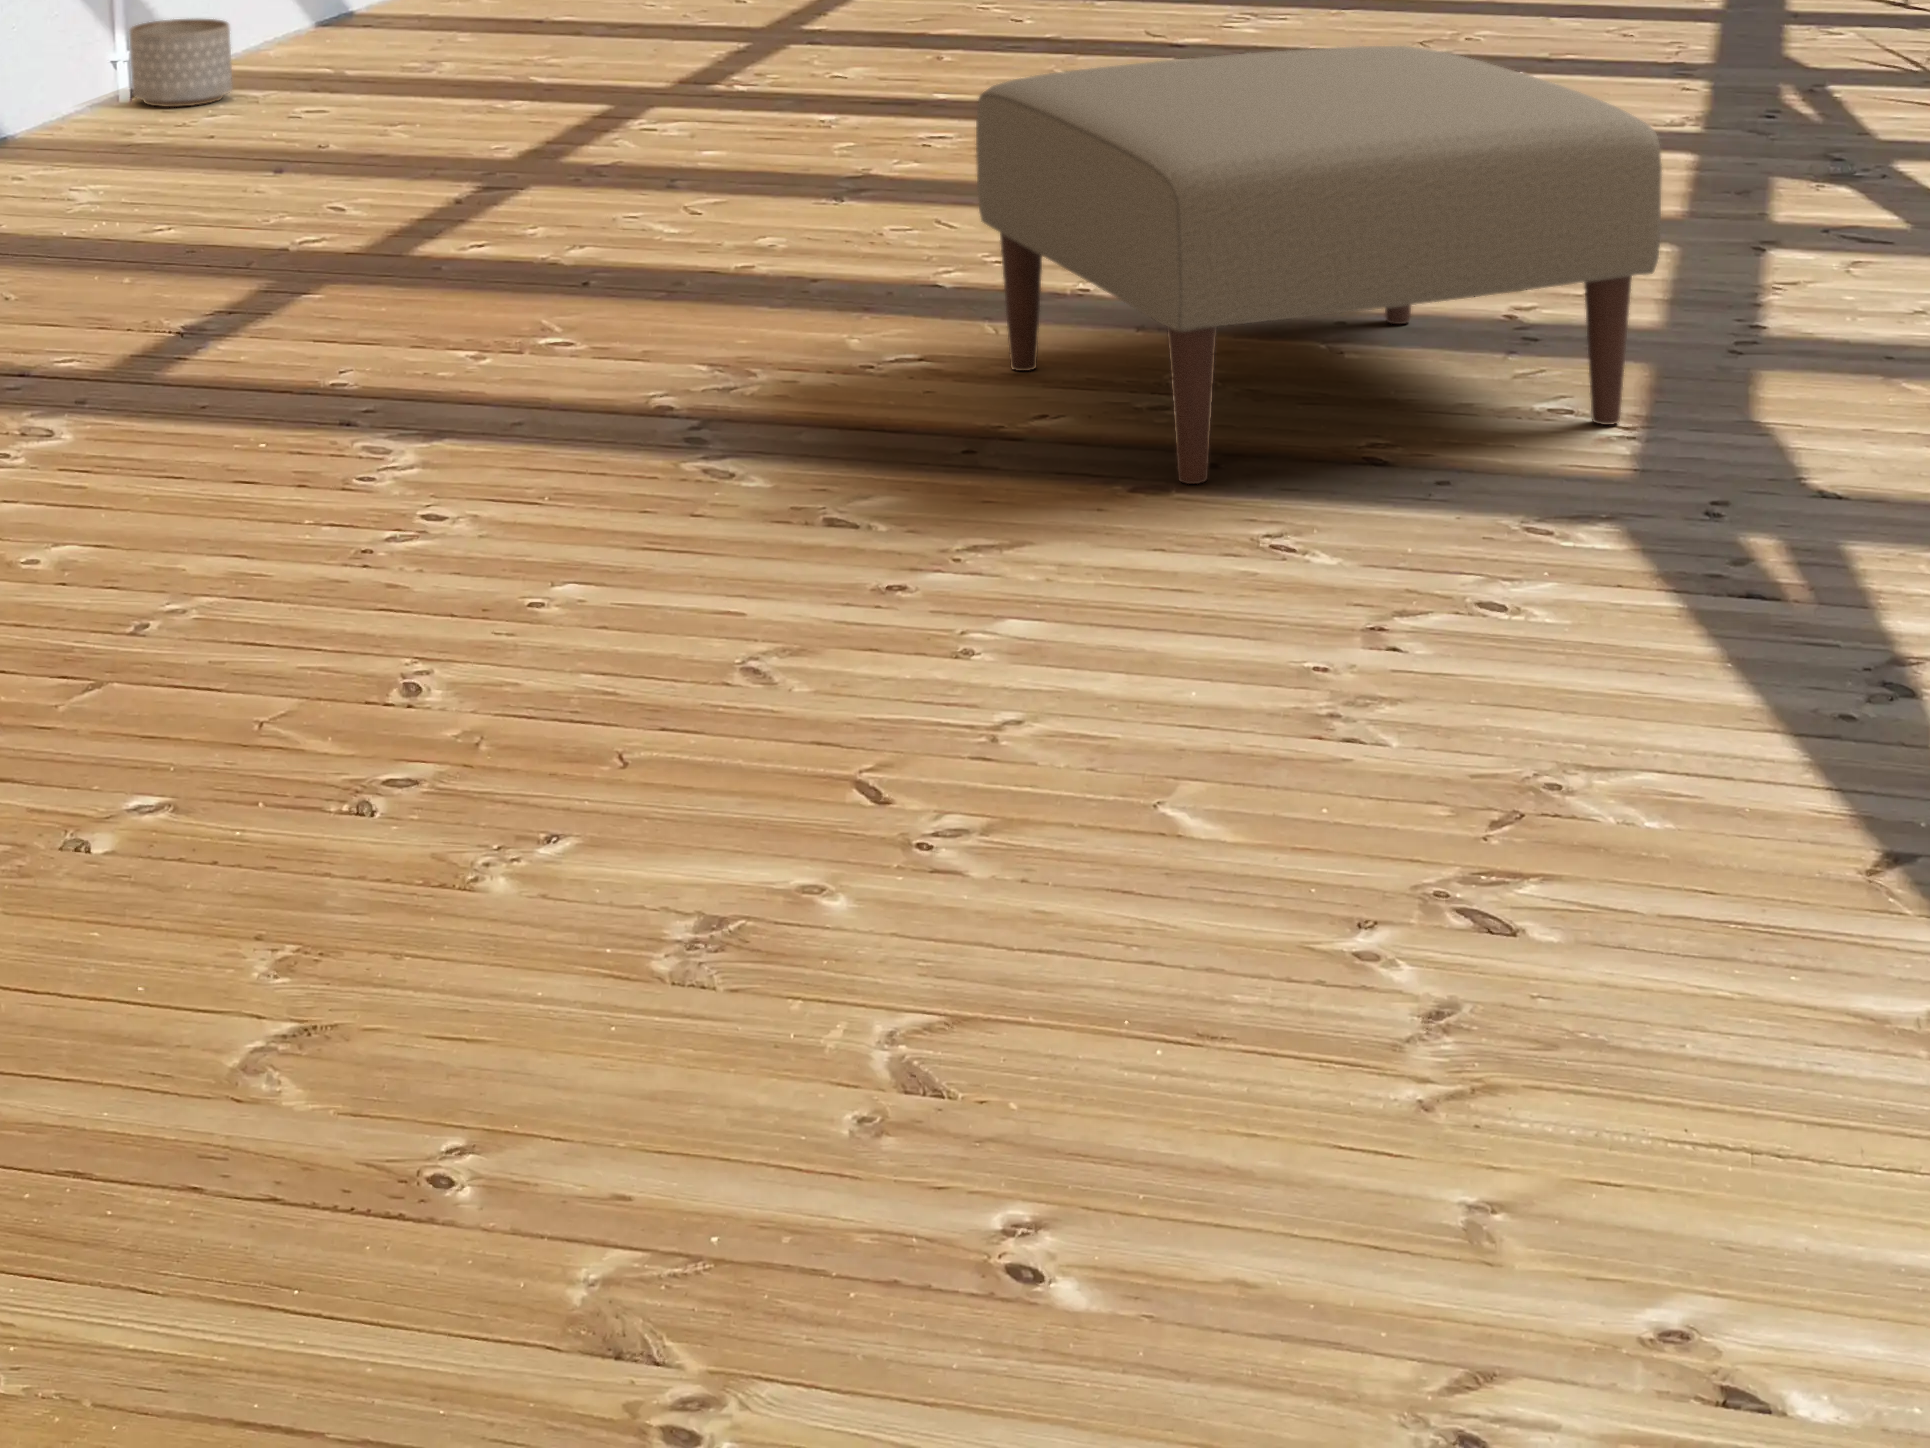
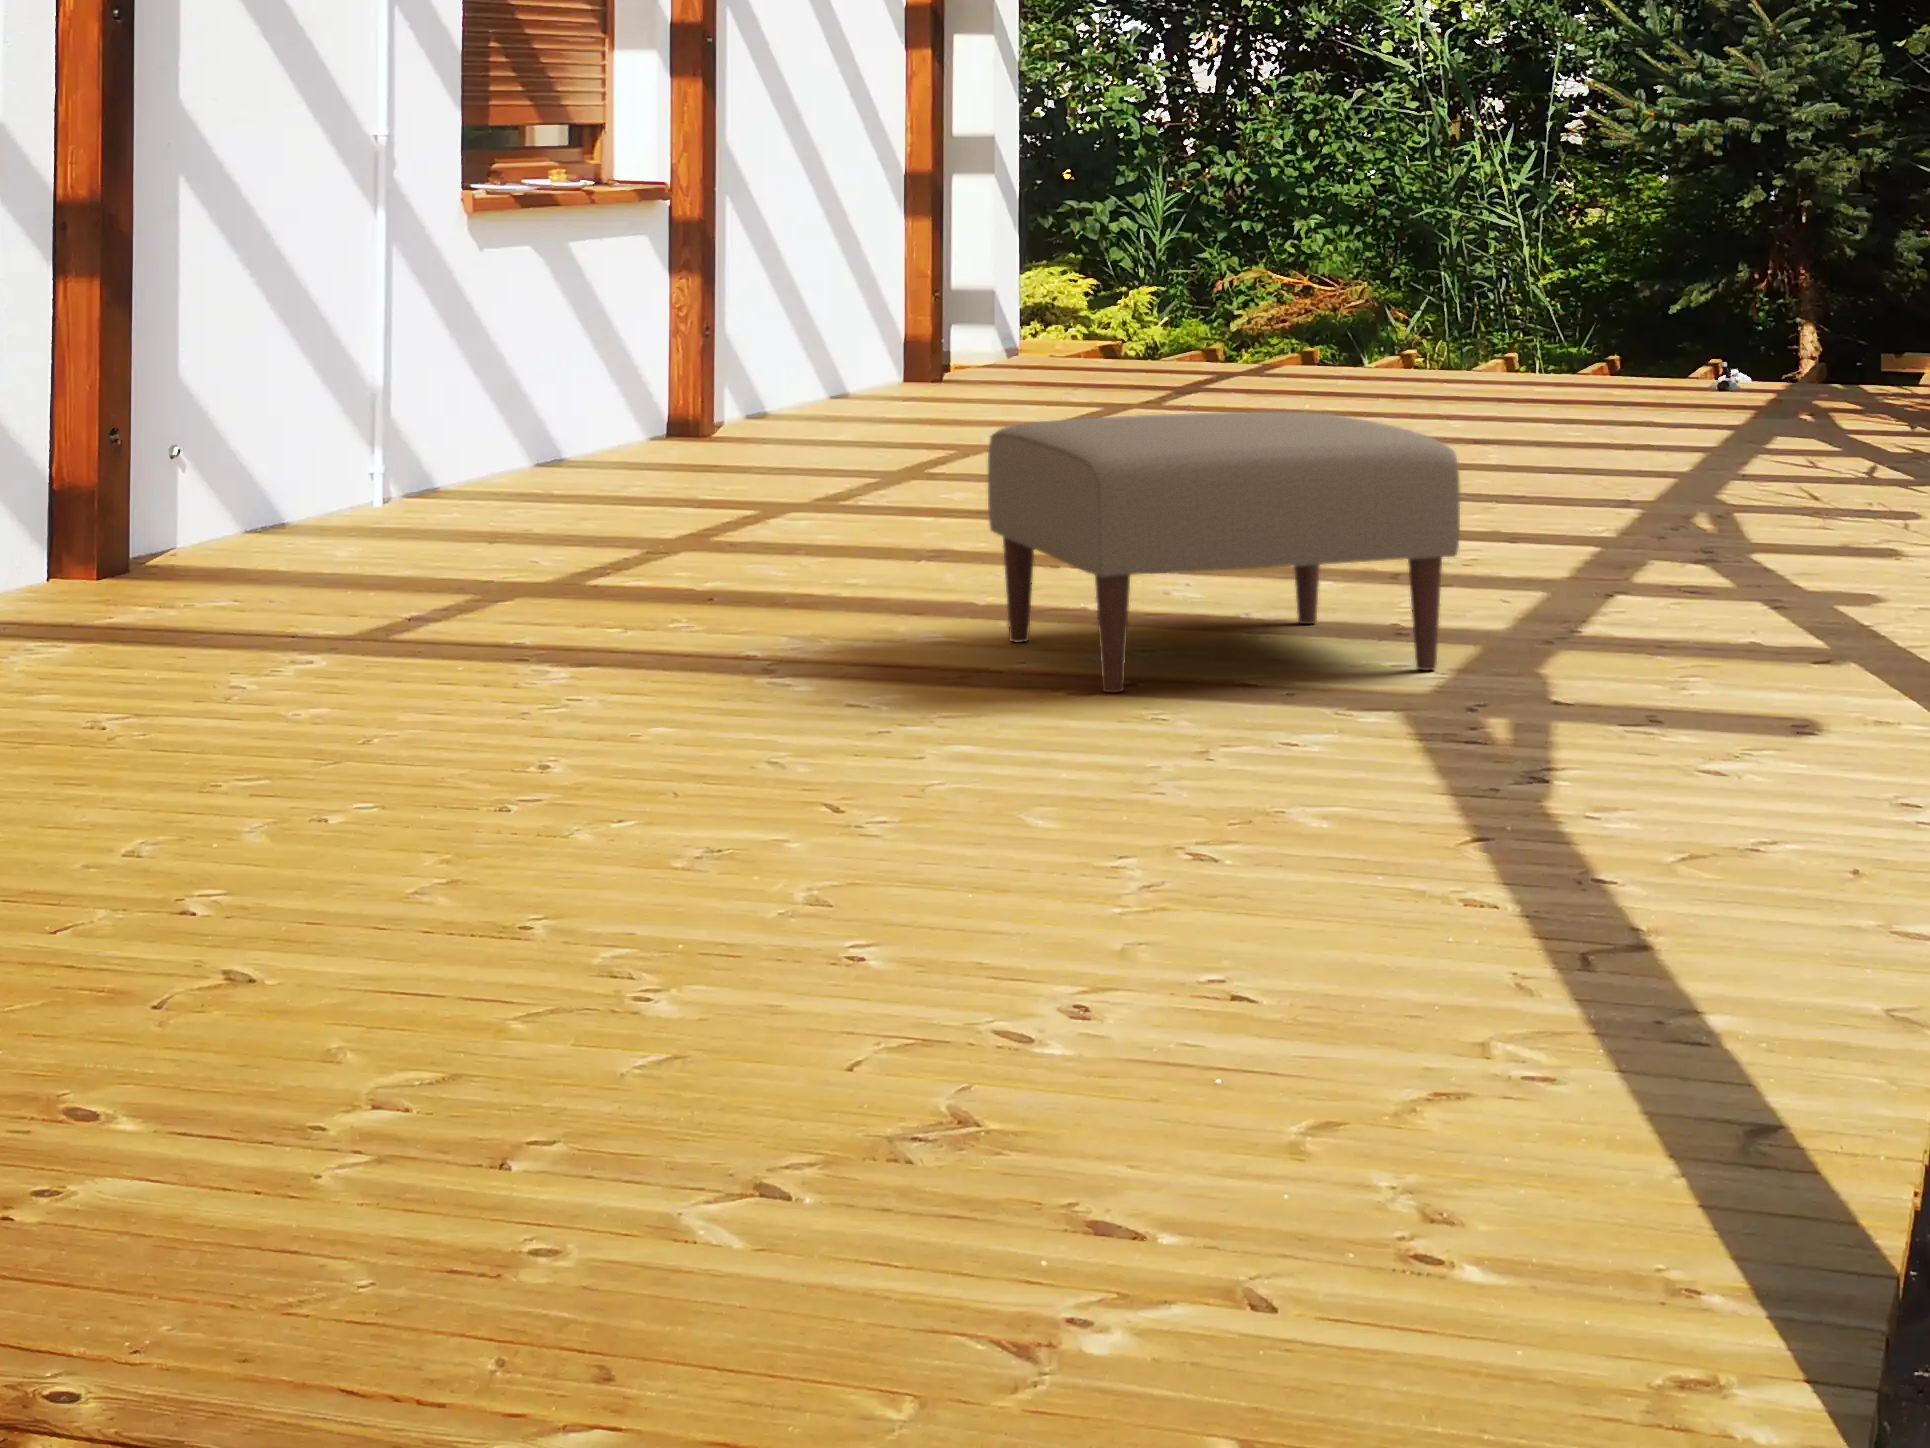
planter: present [130,19,233,107] -> none [391,442,469,508]

